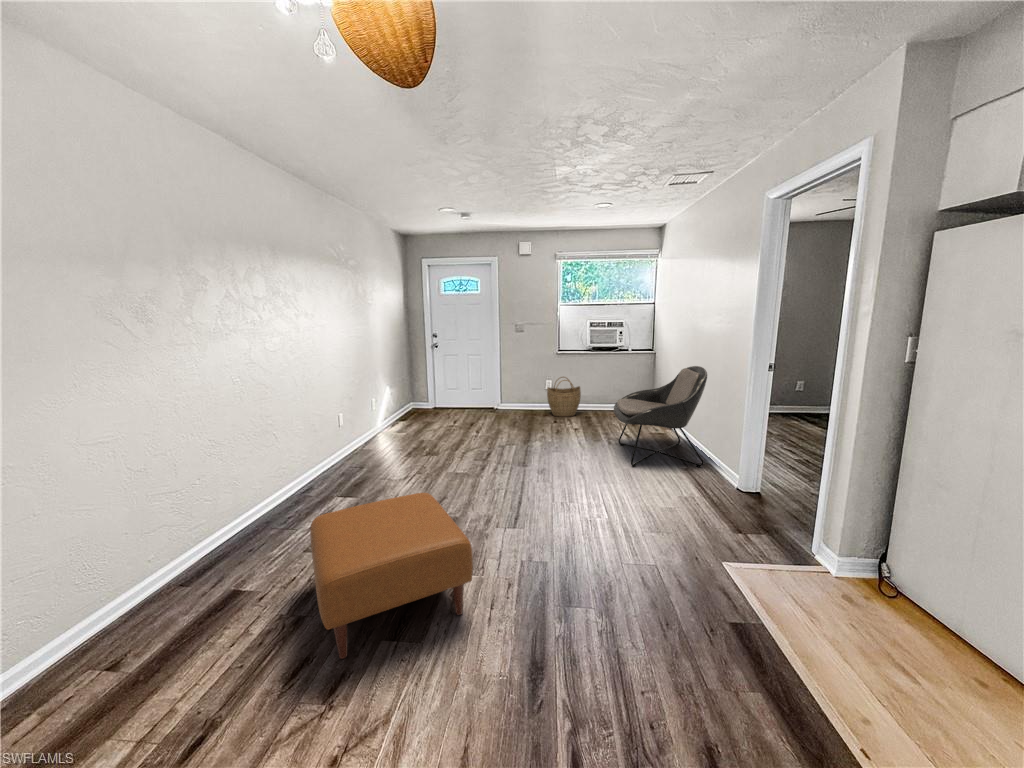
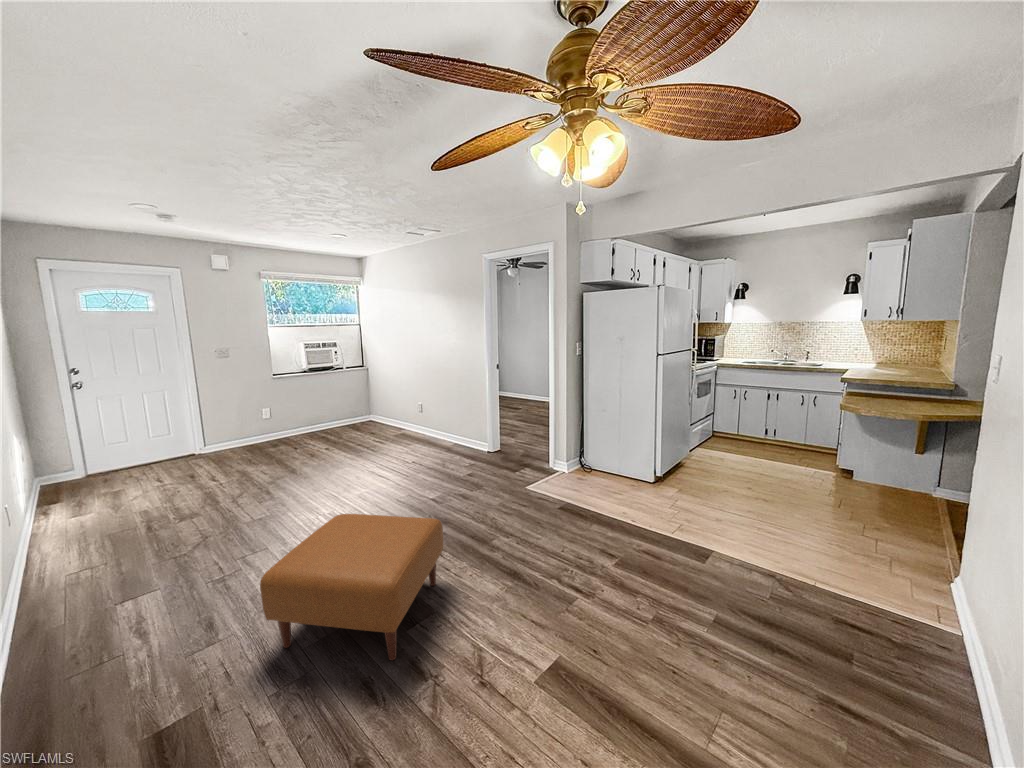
lounge chair: present [614,366,707,468] -> none [374,374,455,459]
woven basket: present [547,377,581,417] -> none [271,401,310,442]

